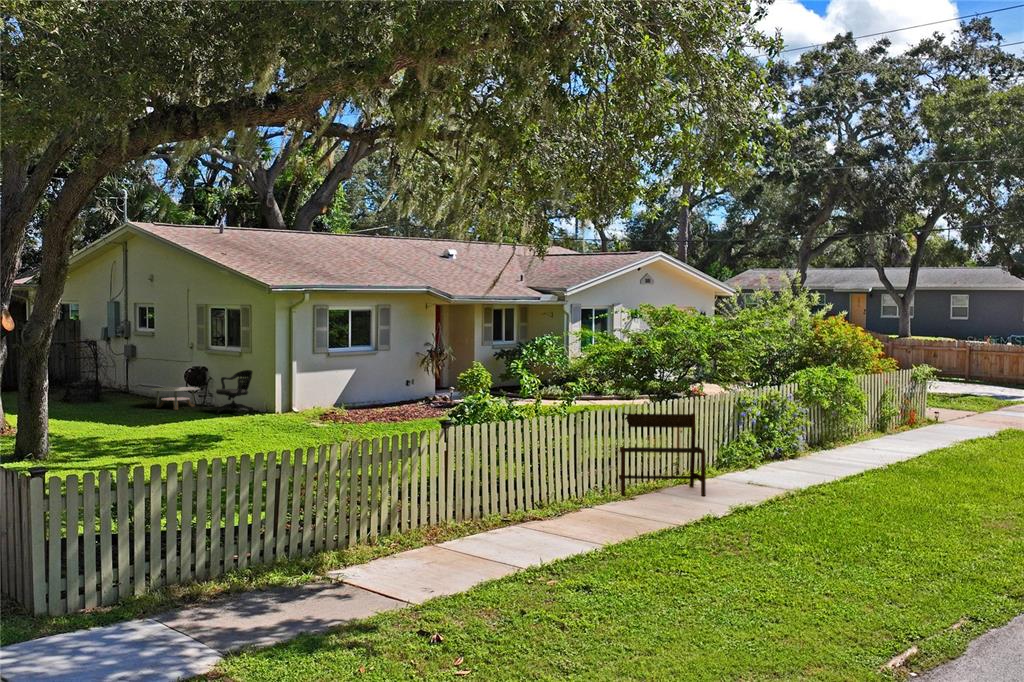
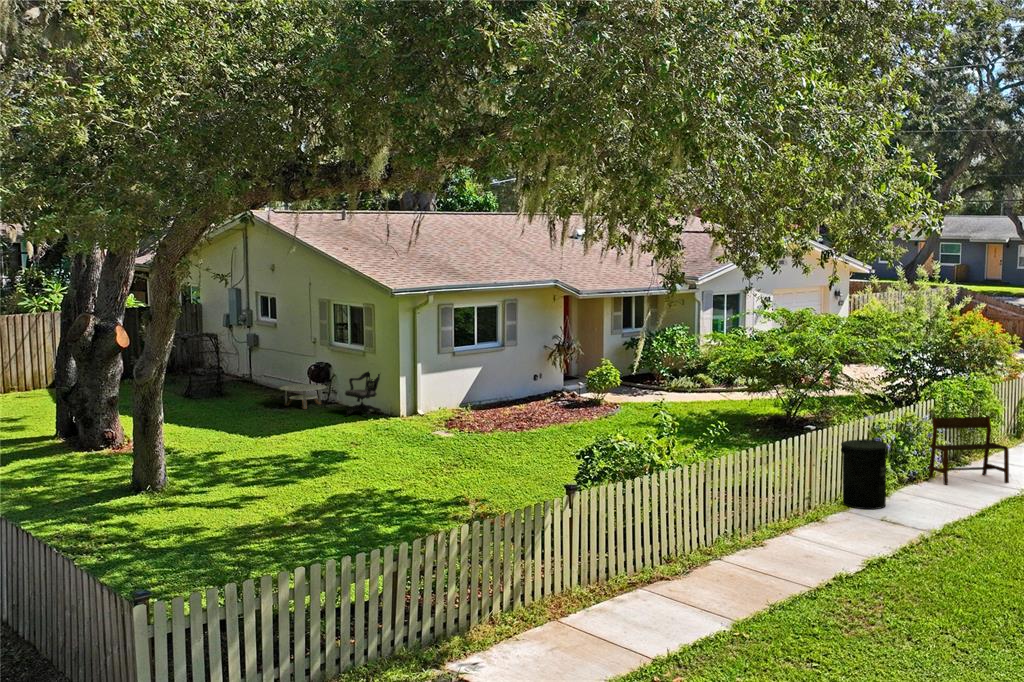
trash can: none [709,407,755,477] -> present [841,439,887,509]
bench: present [619,413,706,496] -> present [928,416,1009,485]

